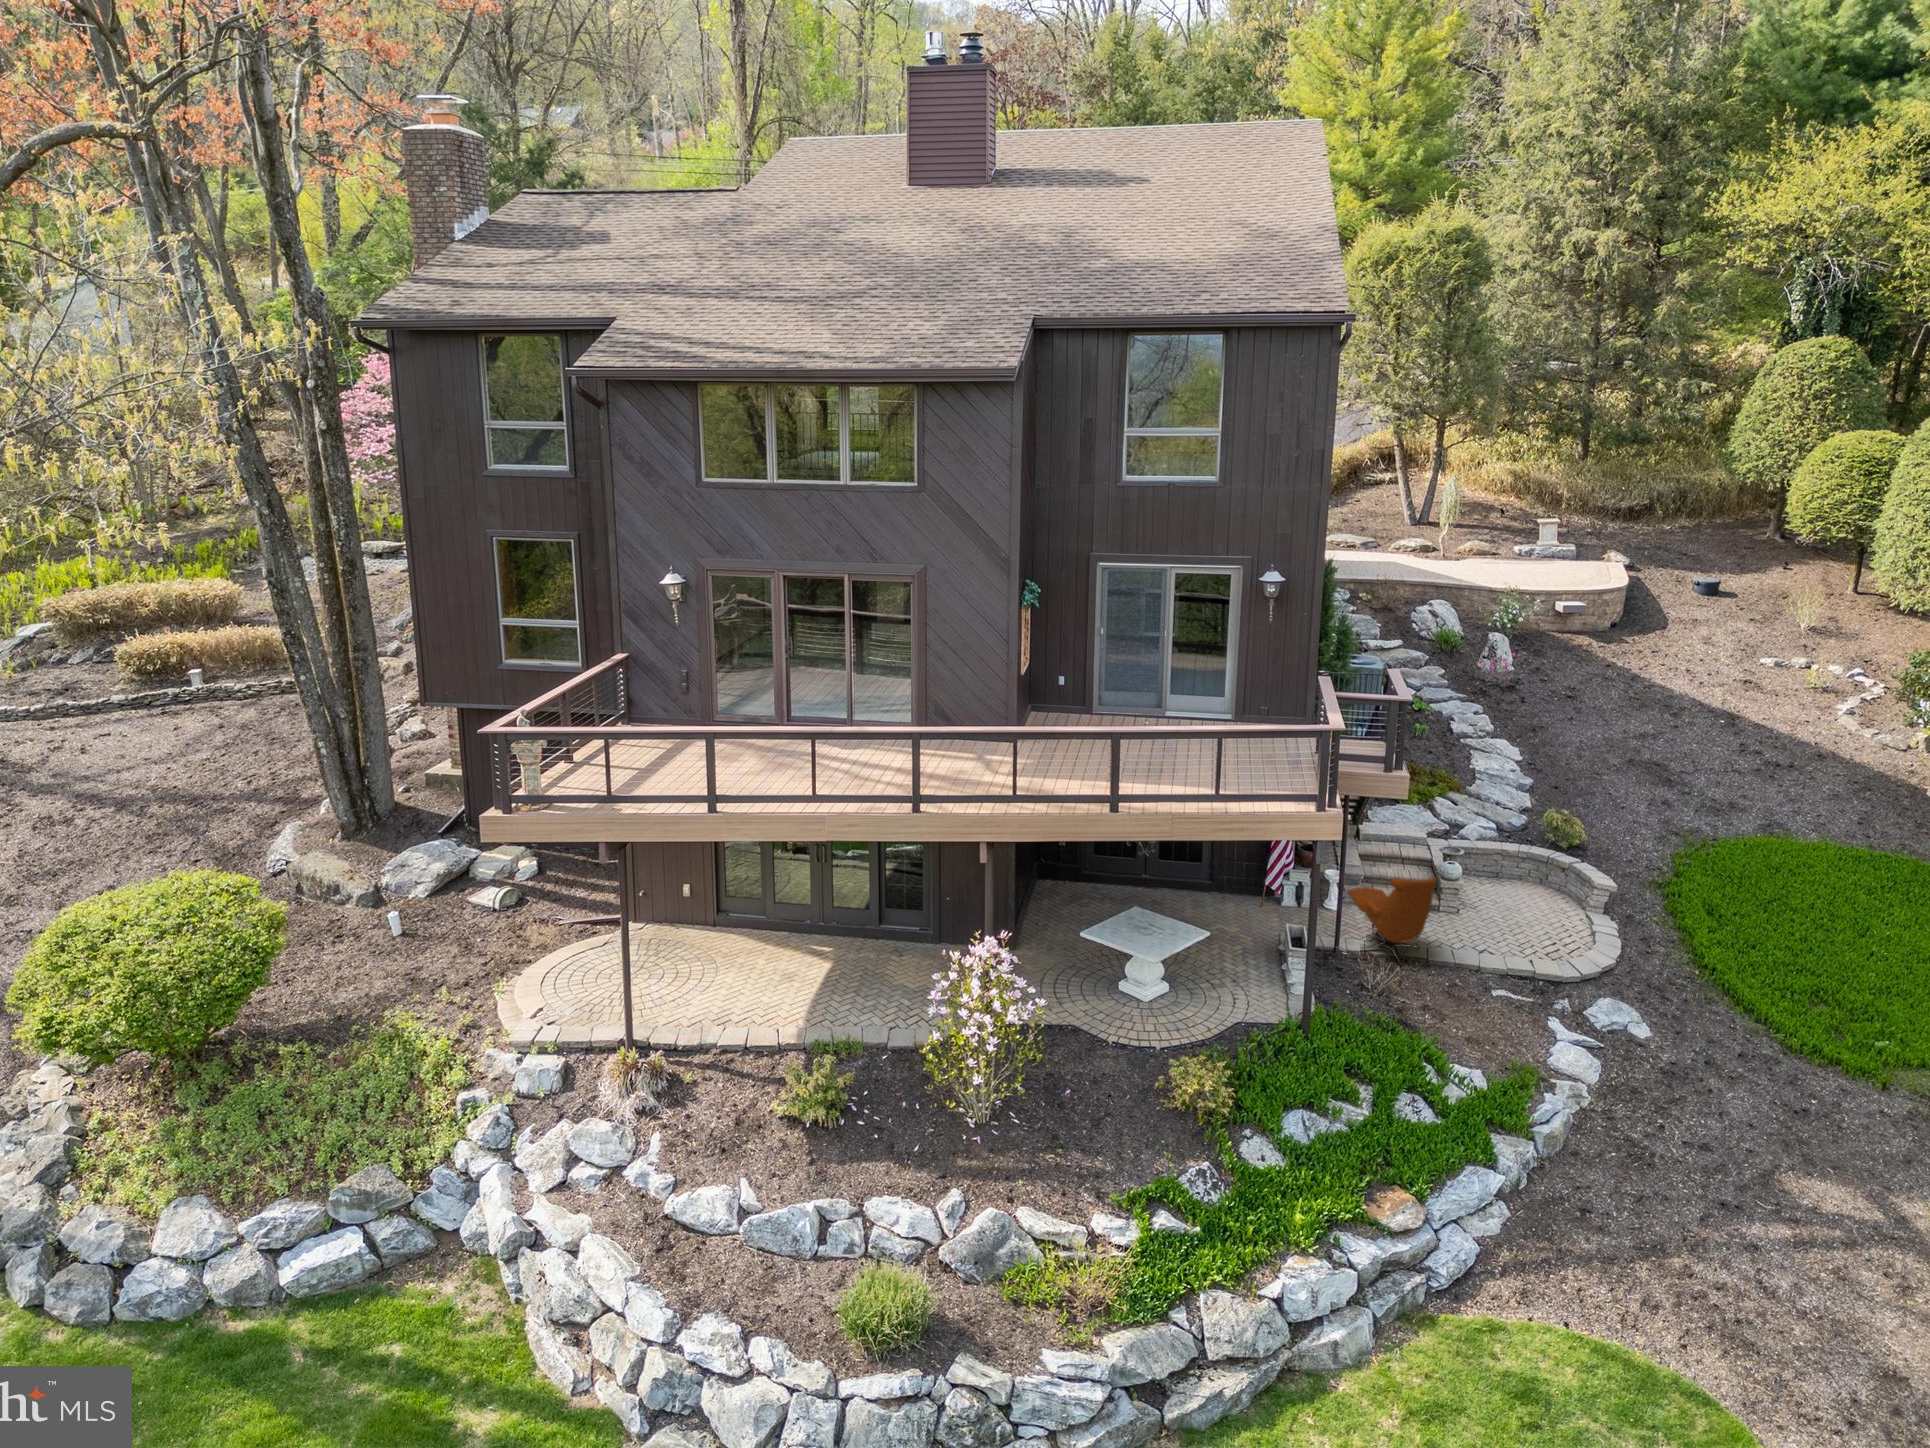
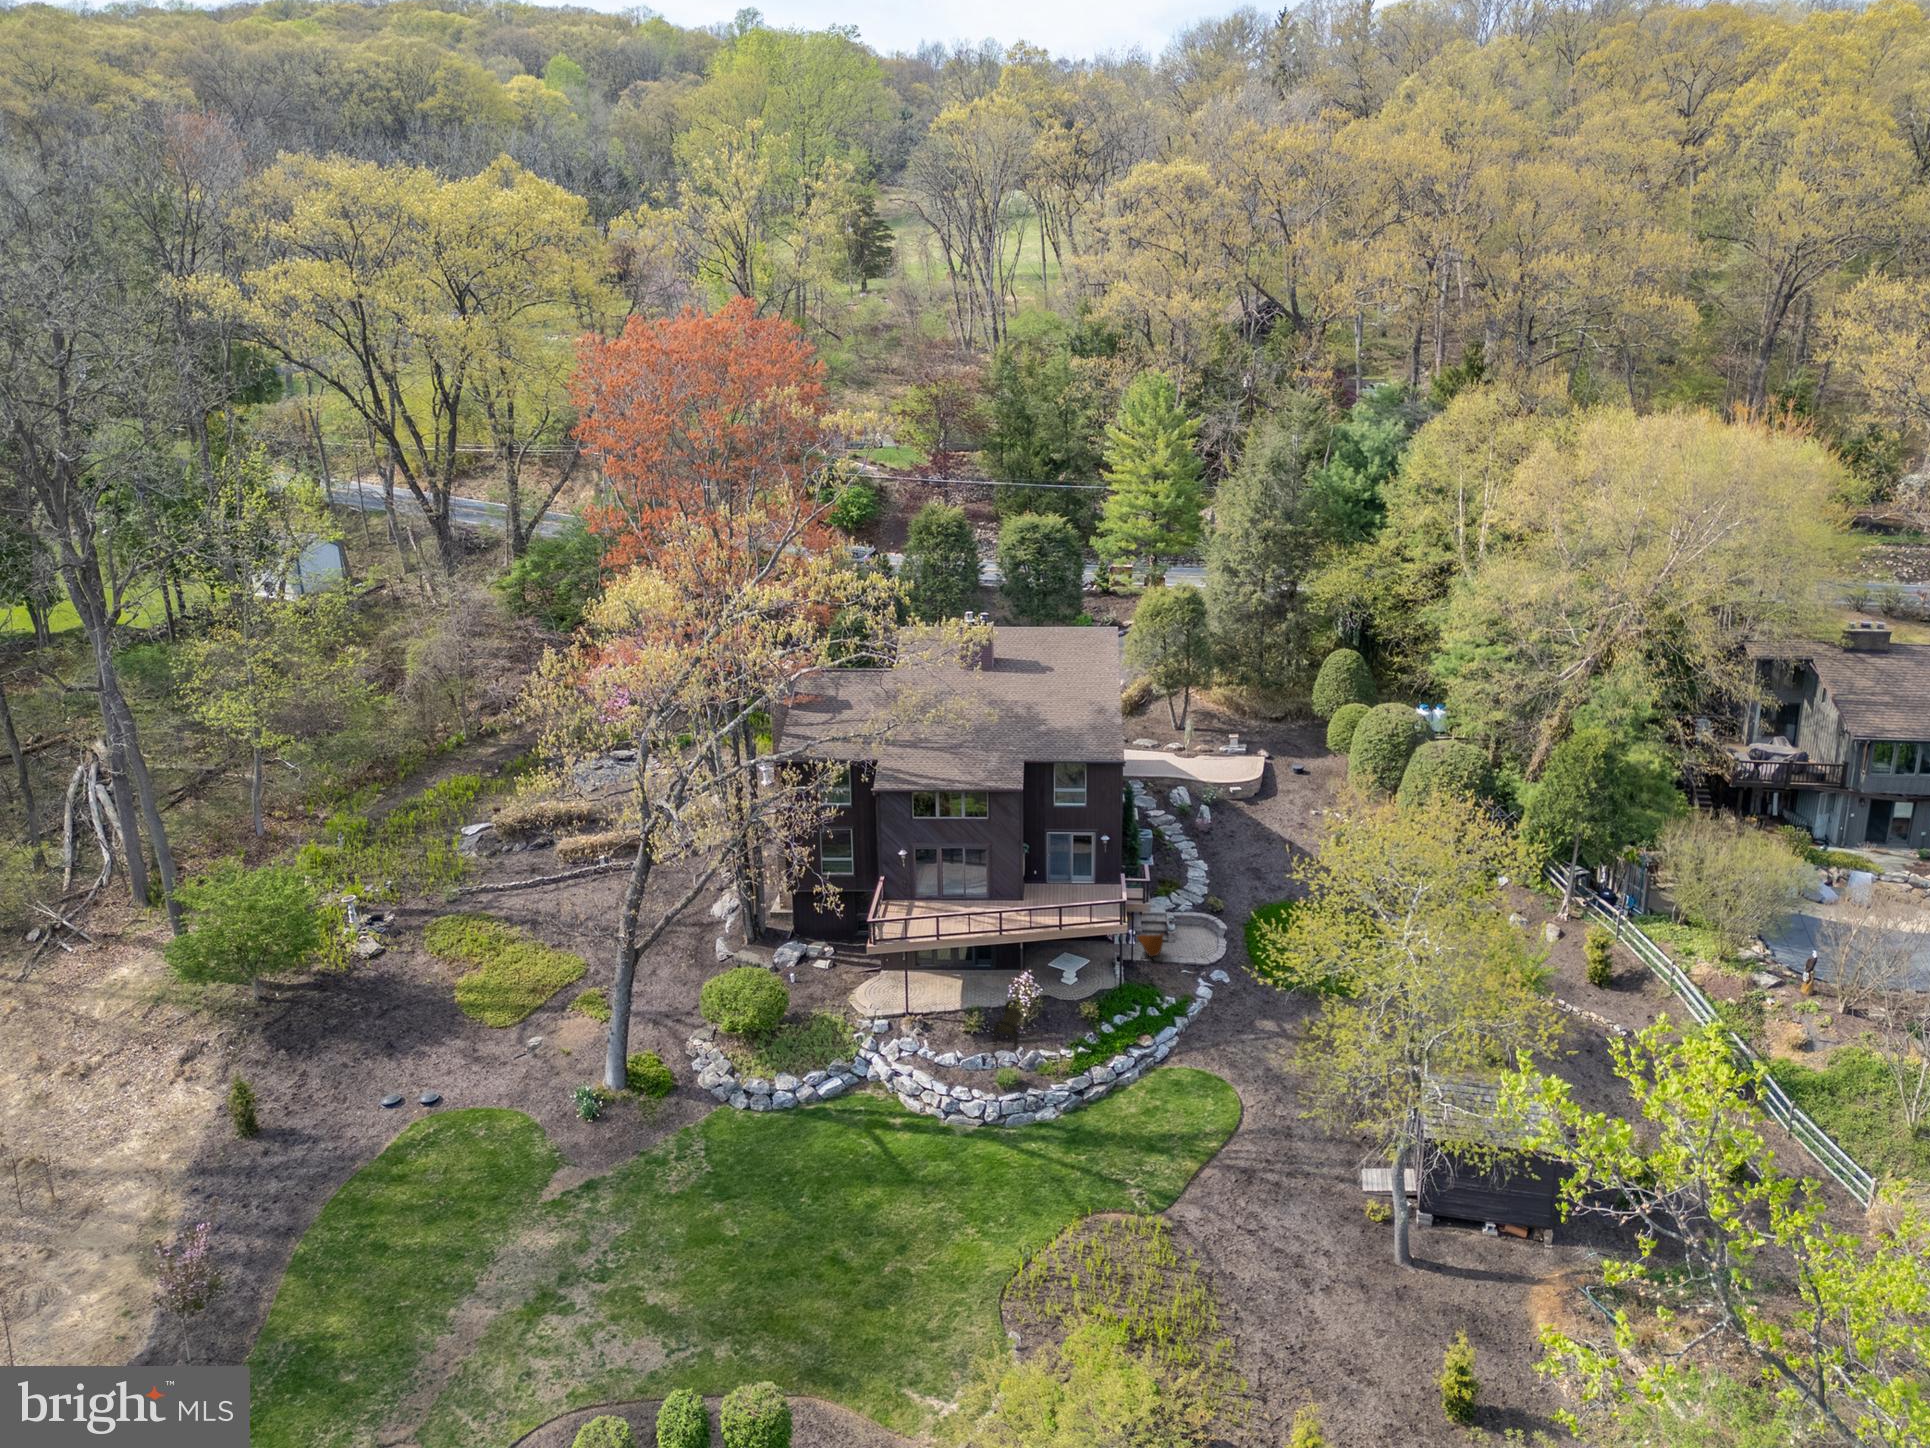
bench: none [875,1031,998,1192] -> present [993,1000,1028,1049]

